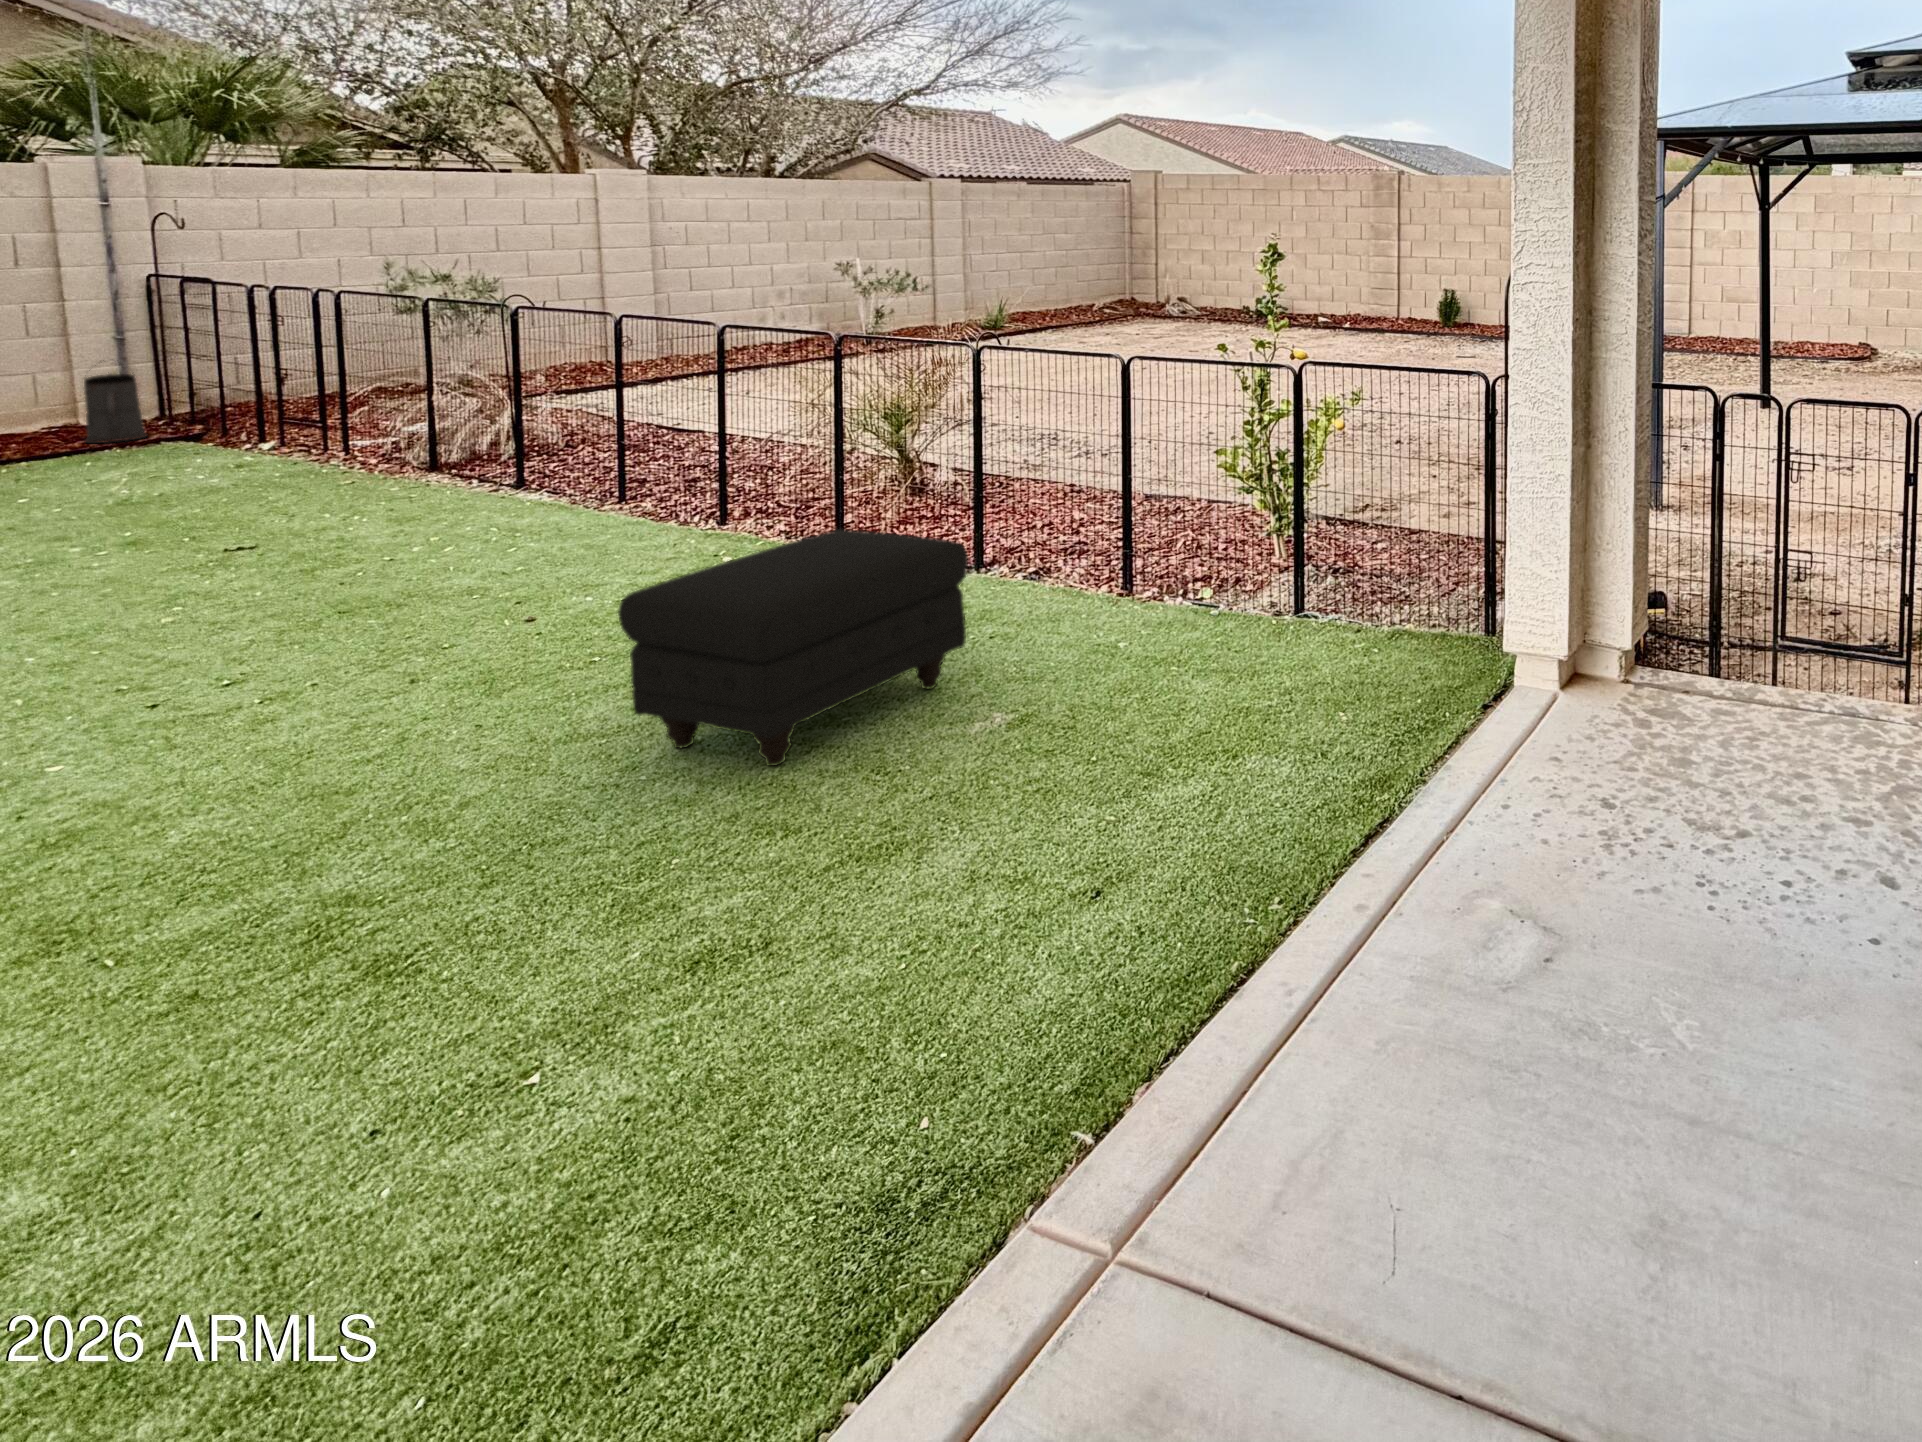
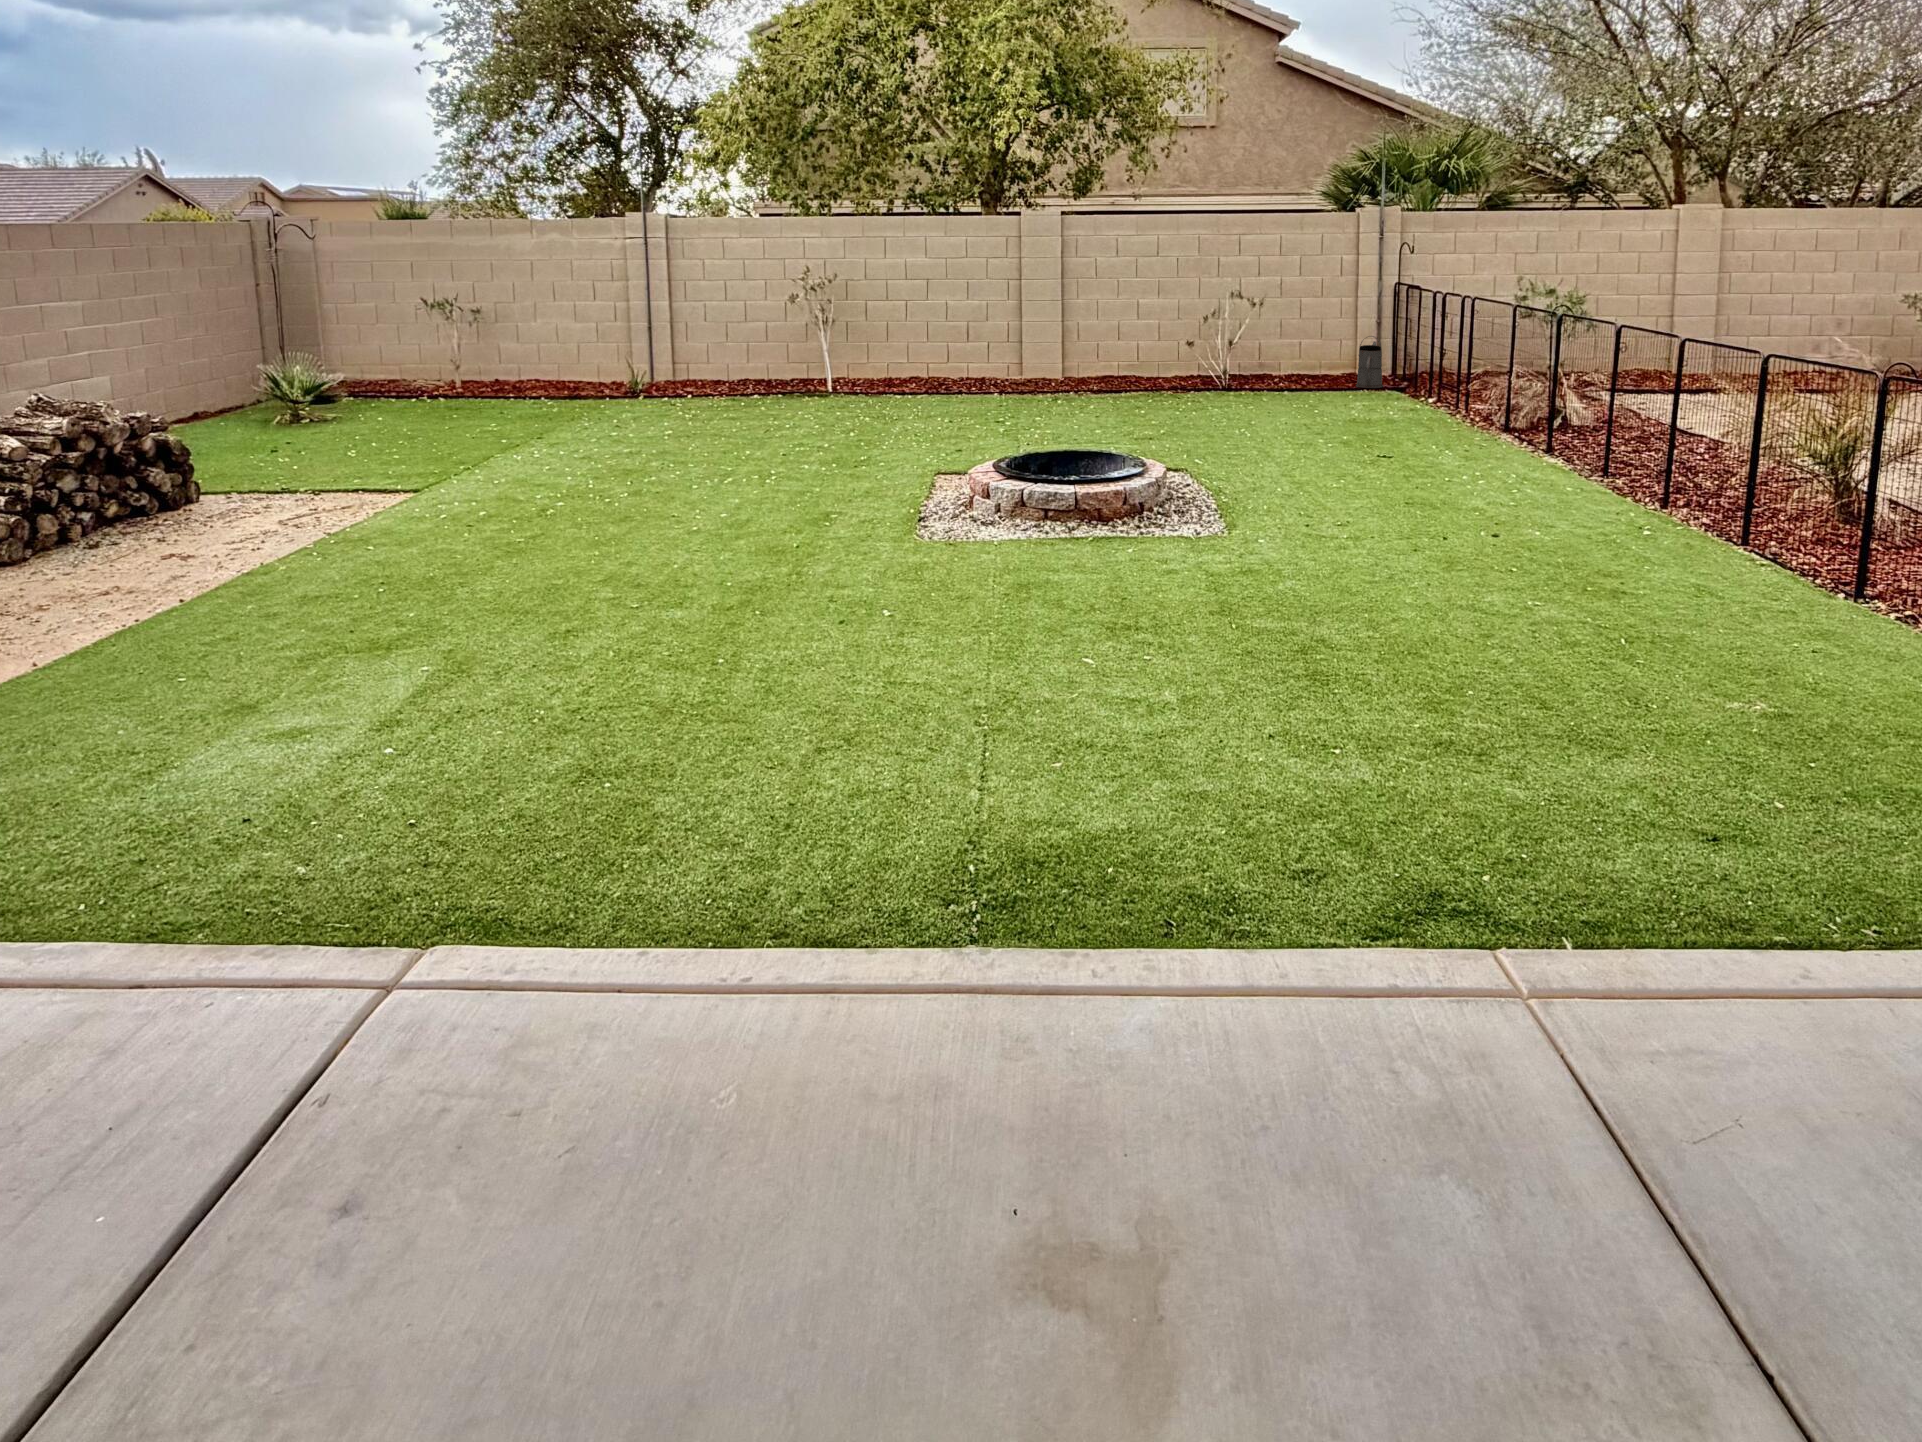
ottoman: present [618,530,968,766] -> none [1492,510,1771,669]

